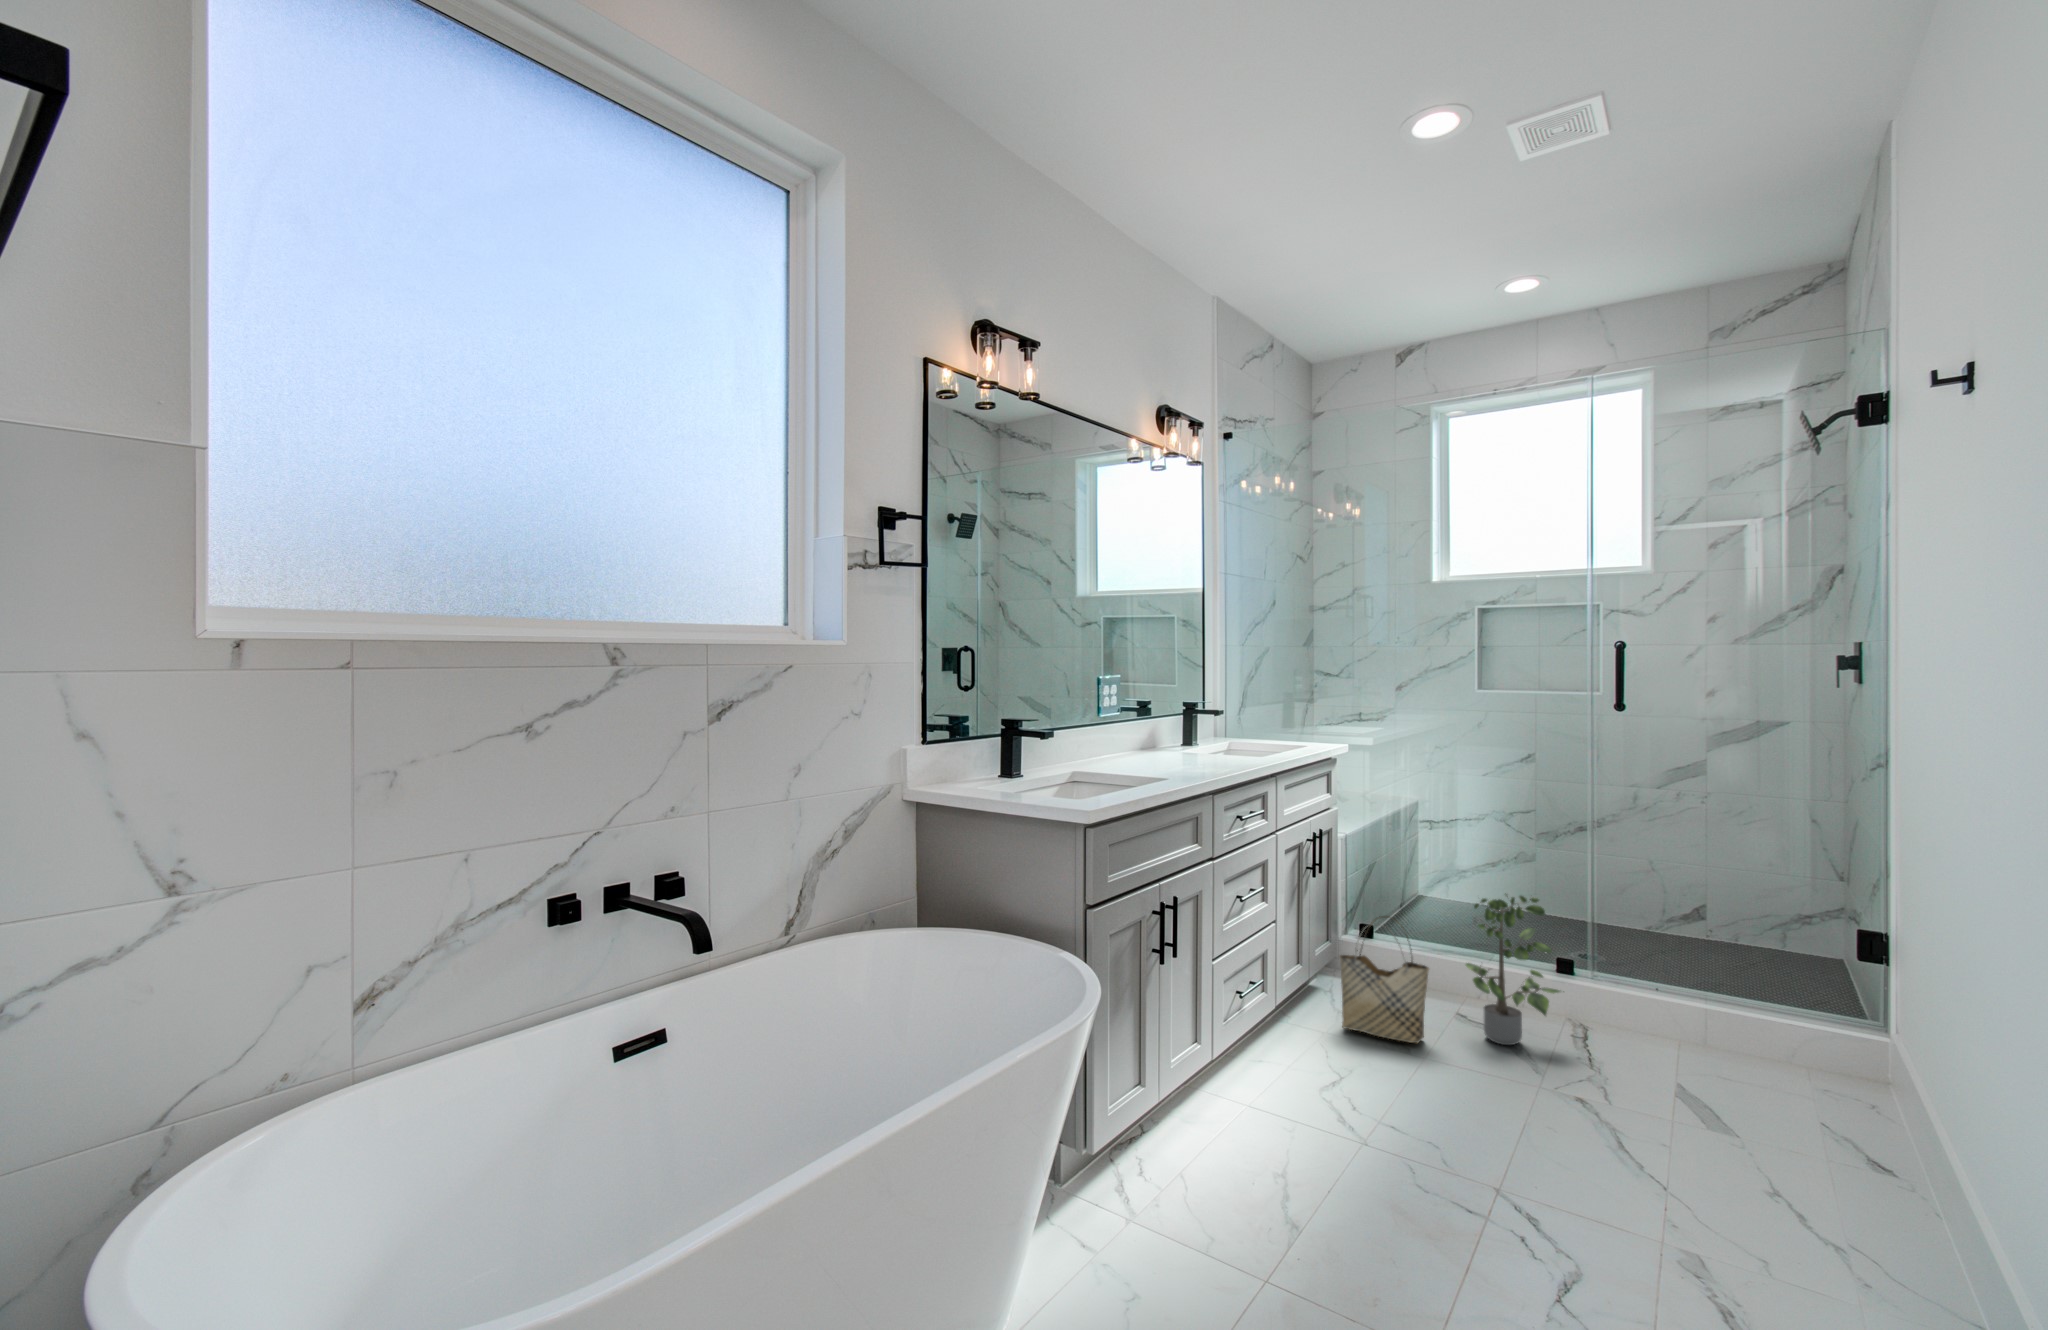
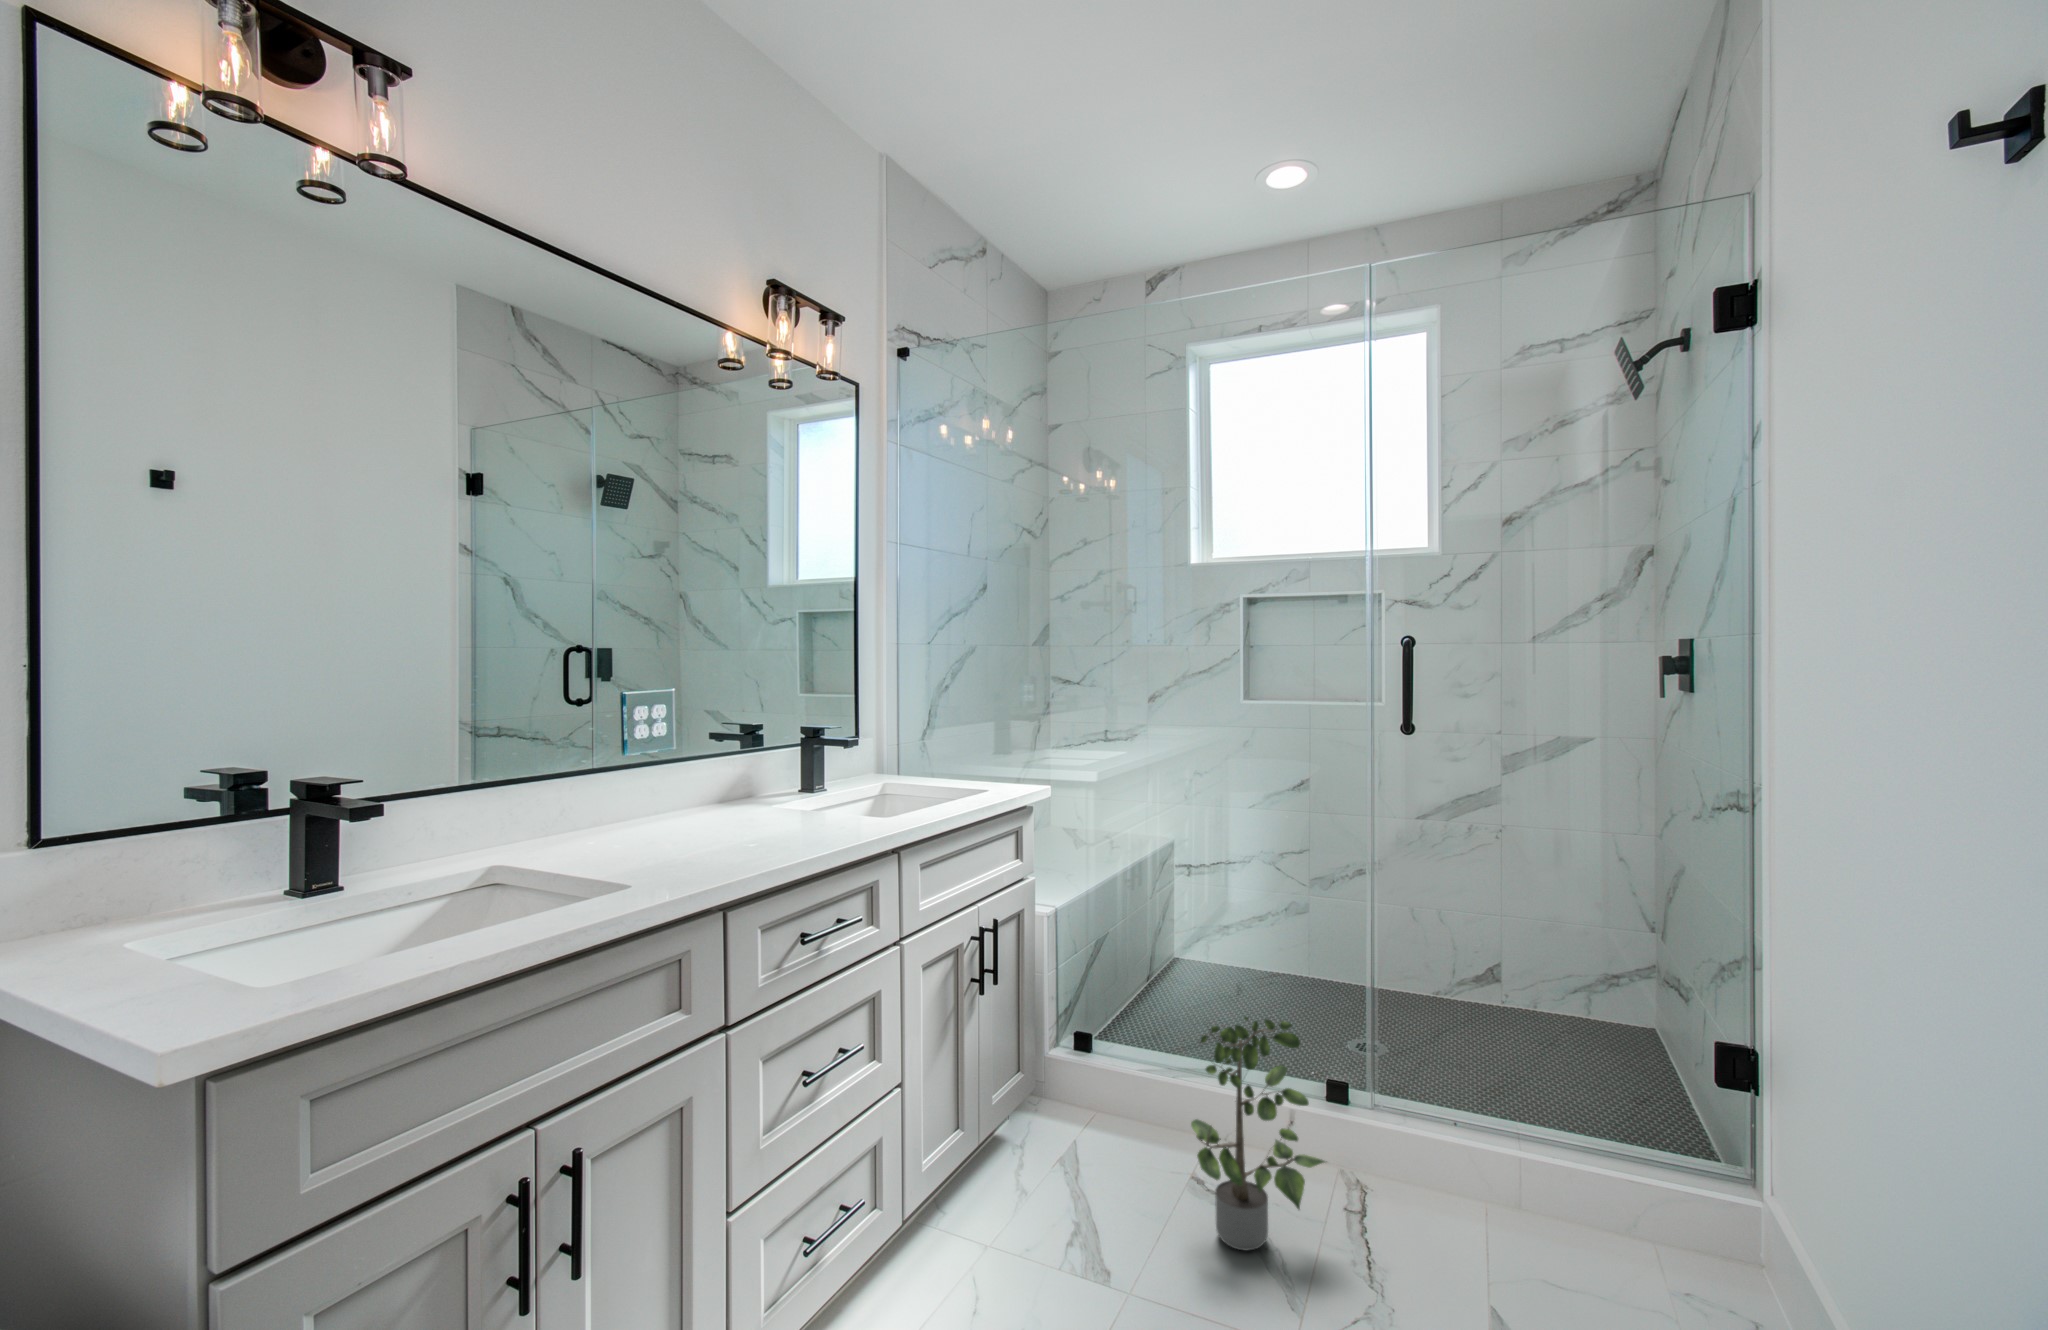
woven basket: present [1339,916,1429,1043] -> none [1006,1056,1134,1269]

